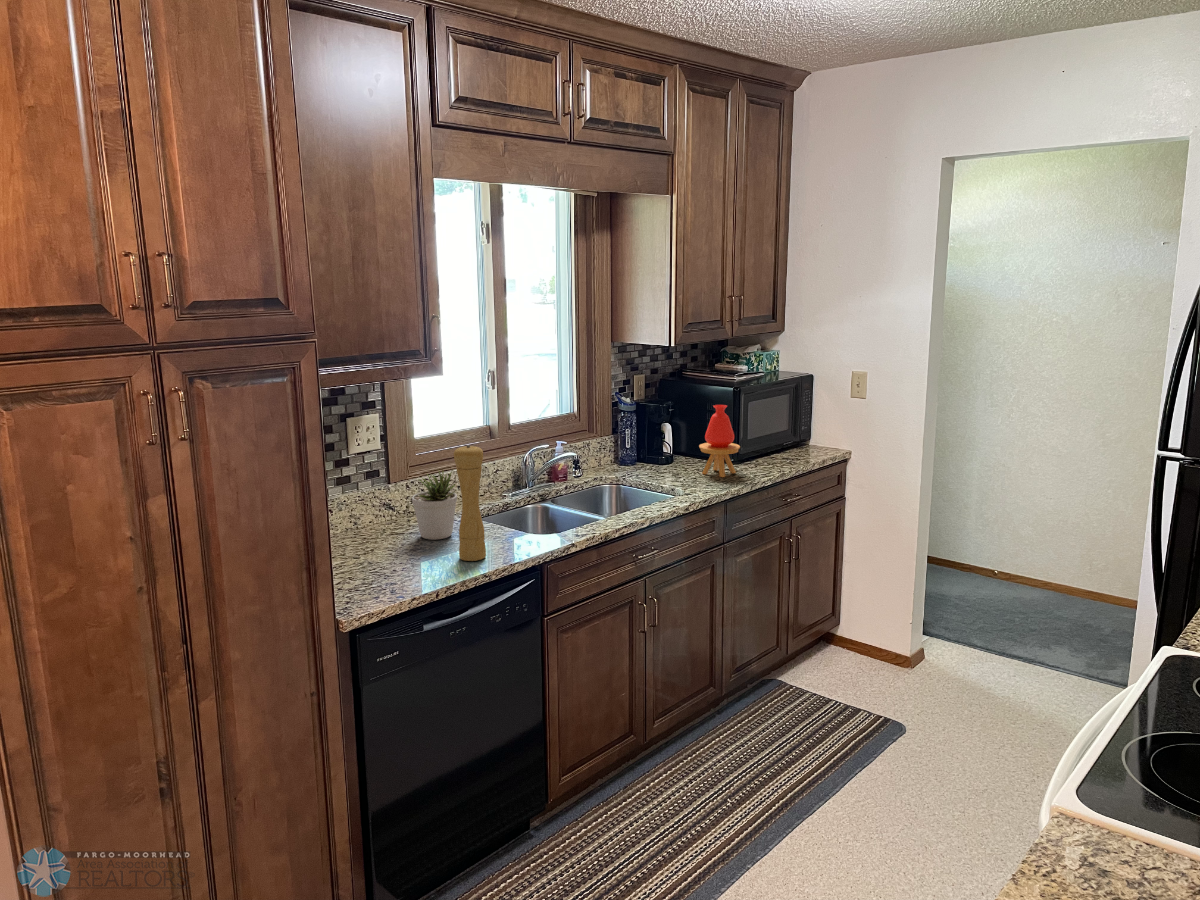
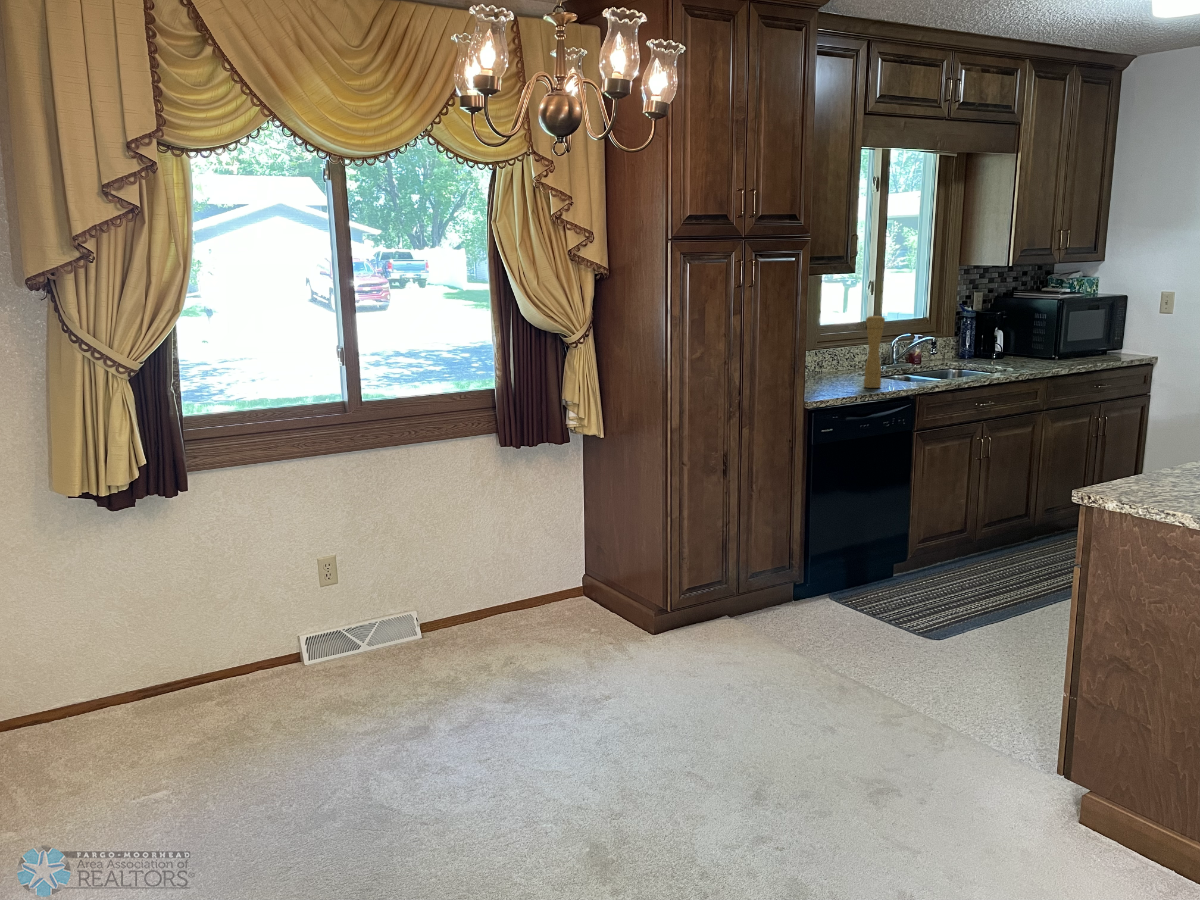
vase: present [699,405,740,477] -> none [1026,312,1060,365]
potted plant: present [412,470,457,540] -> none [828,335,859,381]

